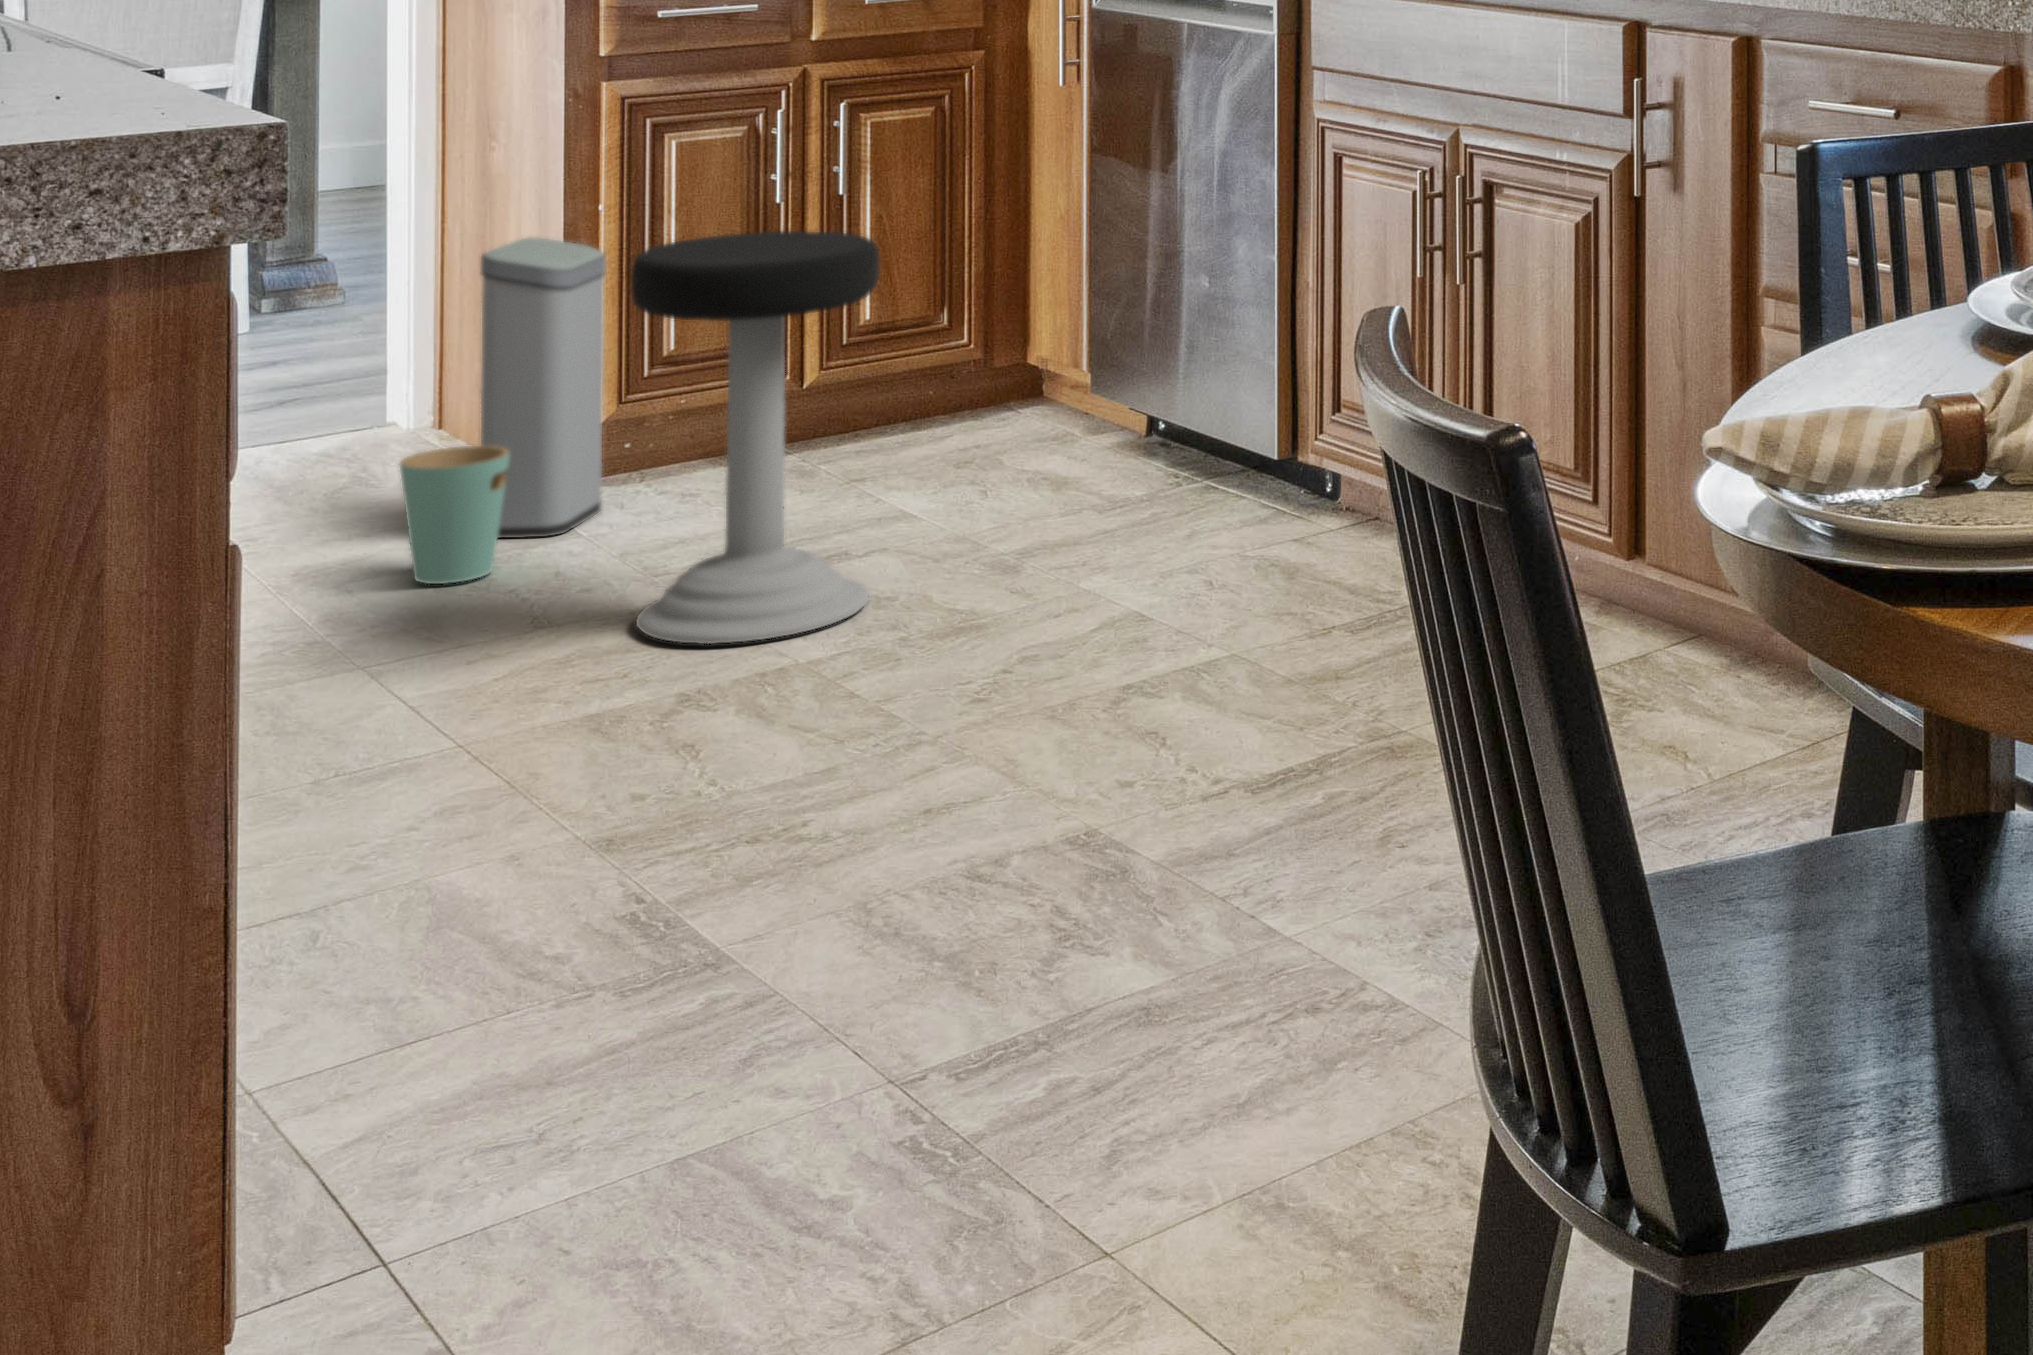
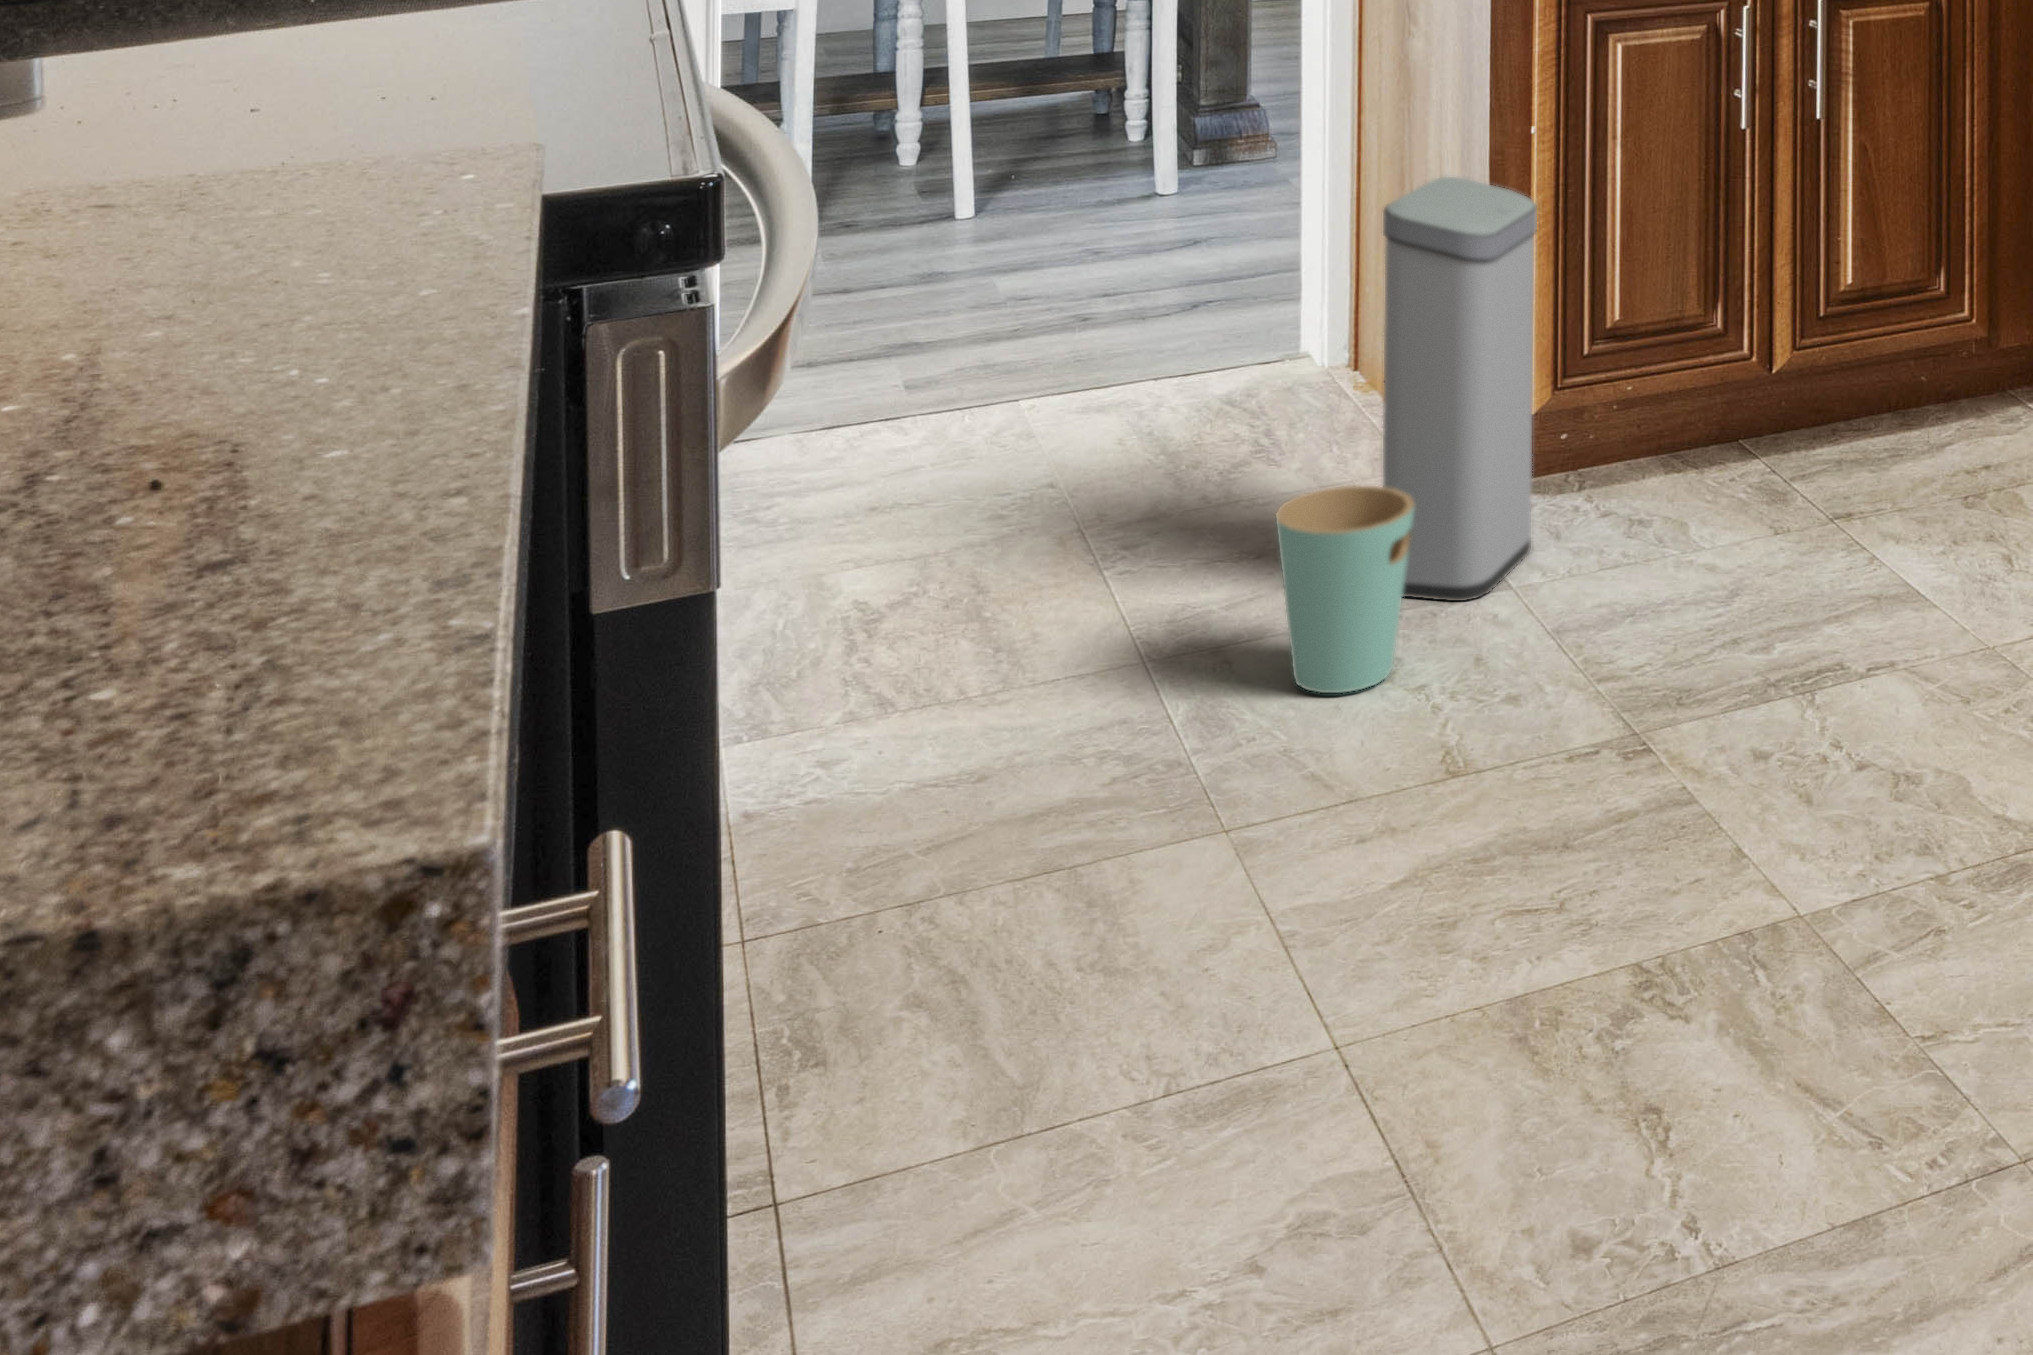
stool: present [631,231,880,644] -> none [1572,231,1912,900]

